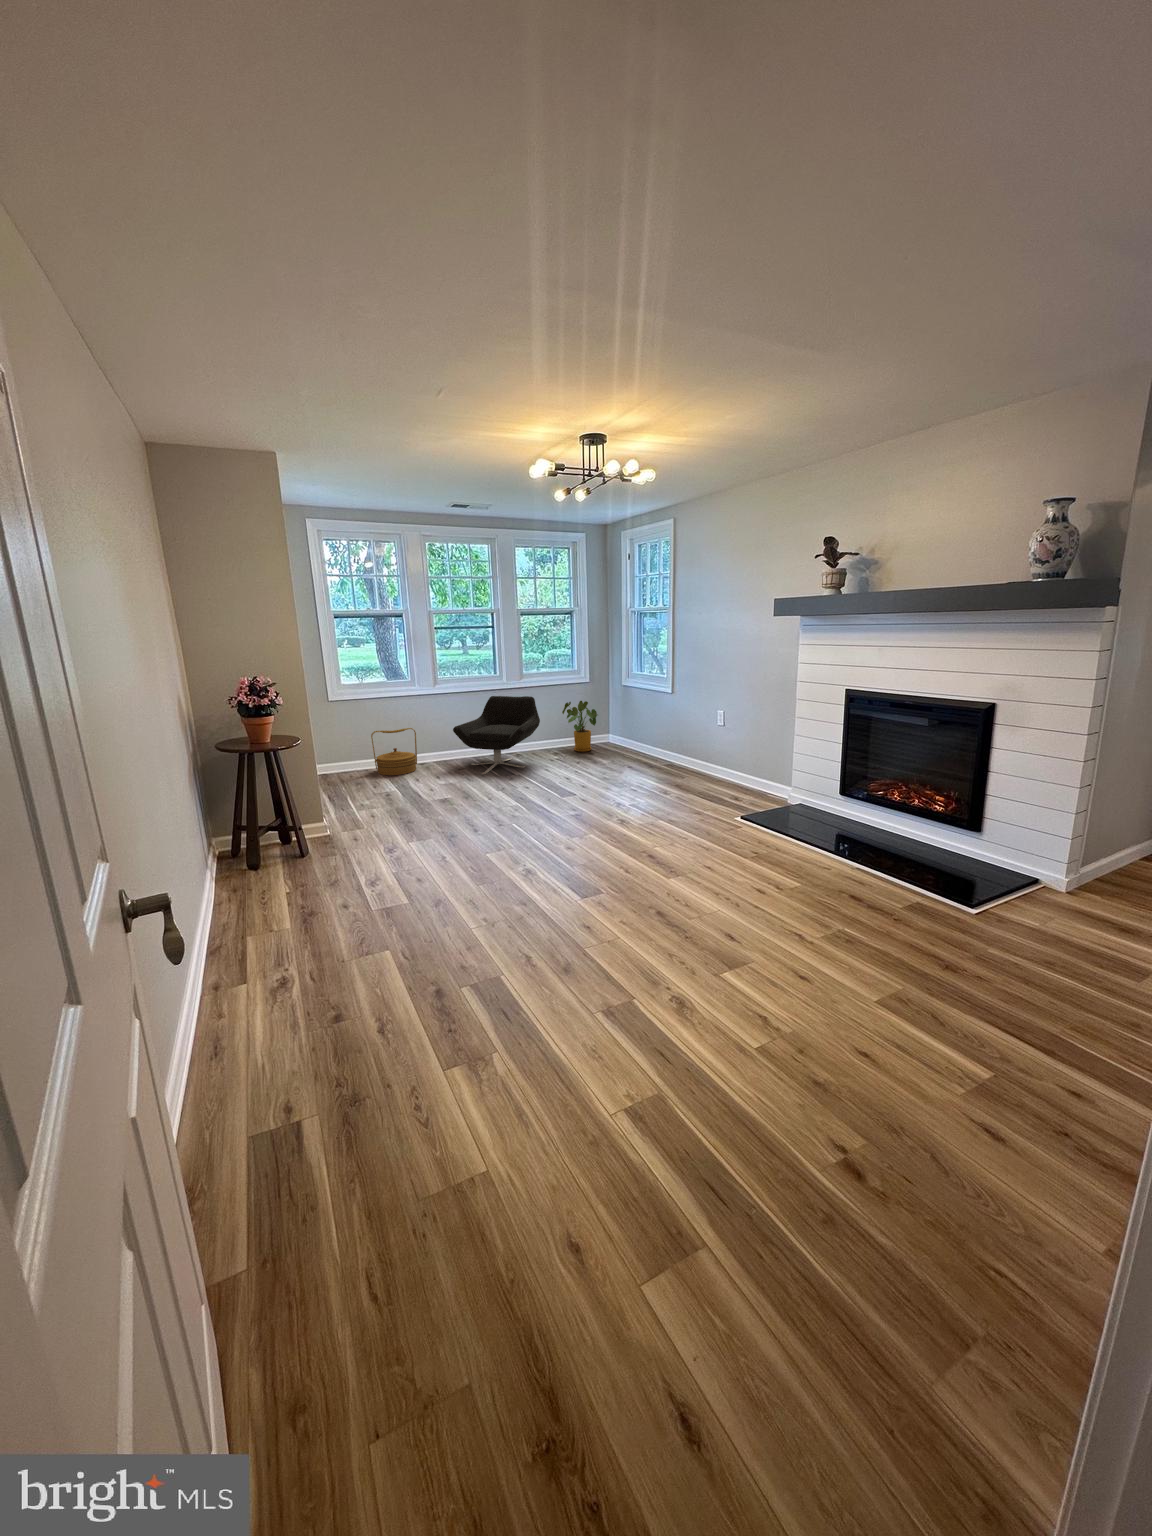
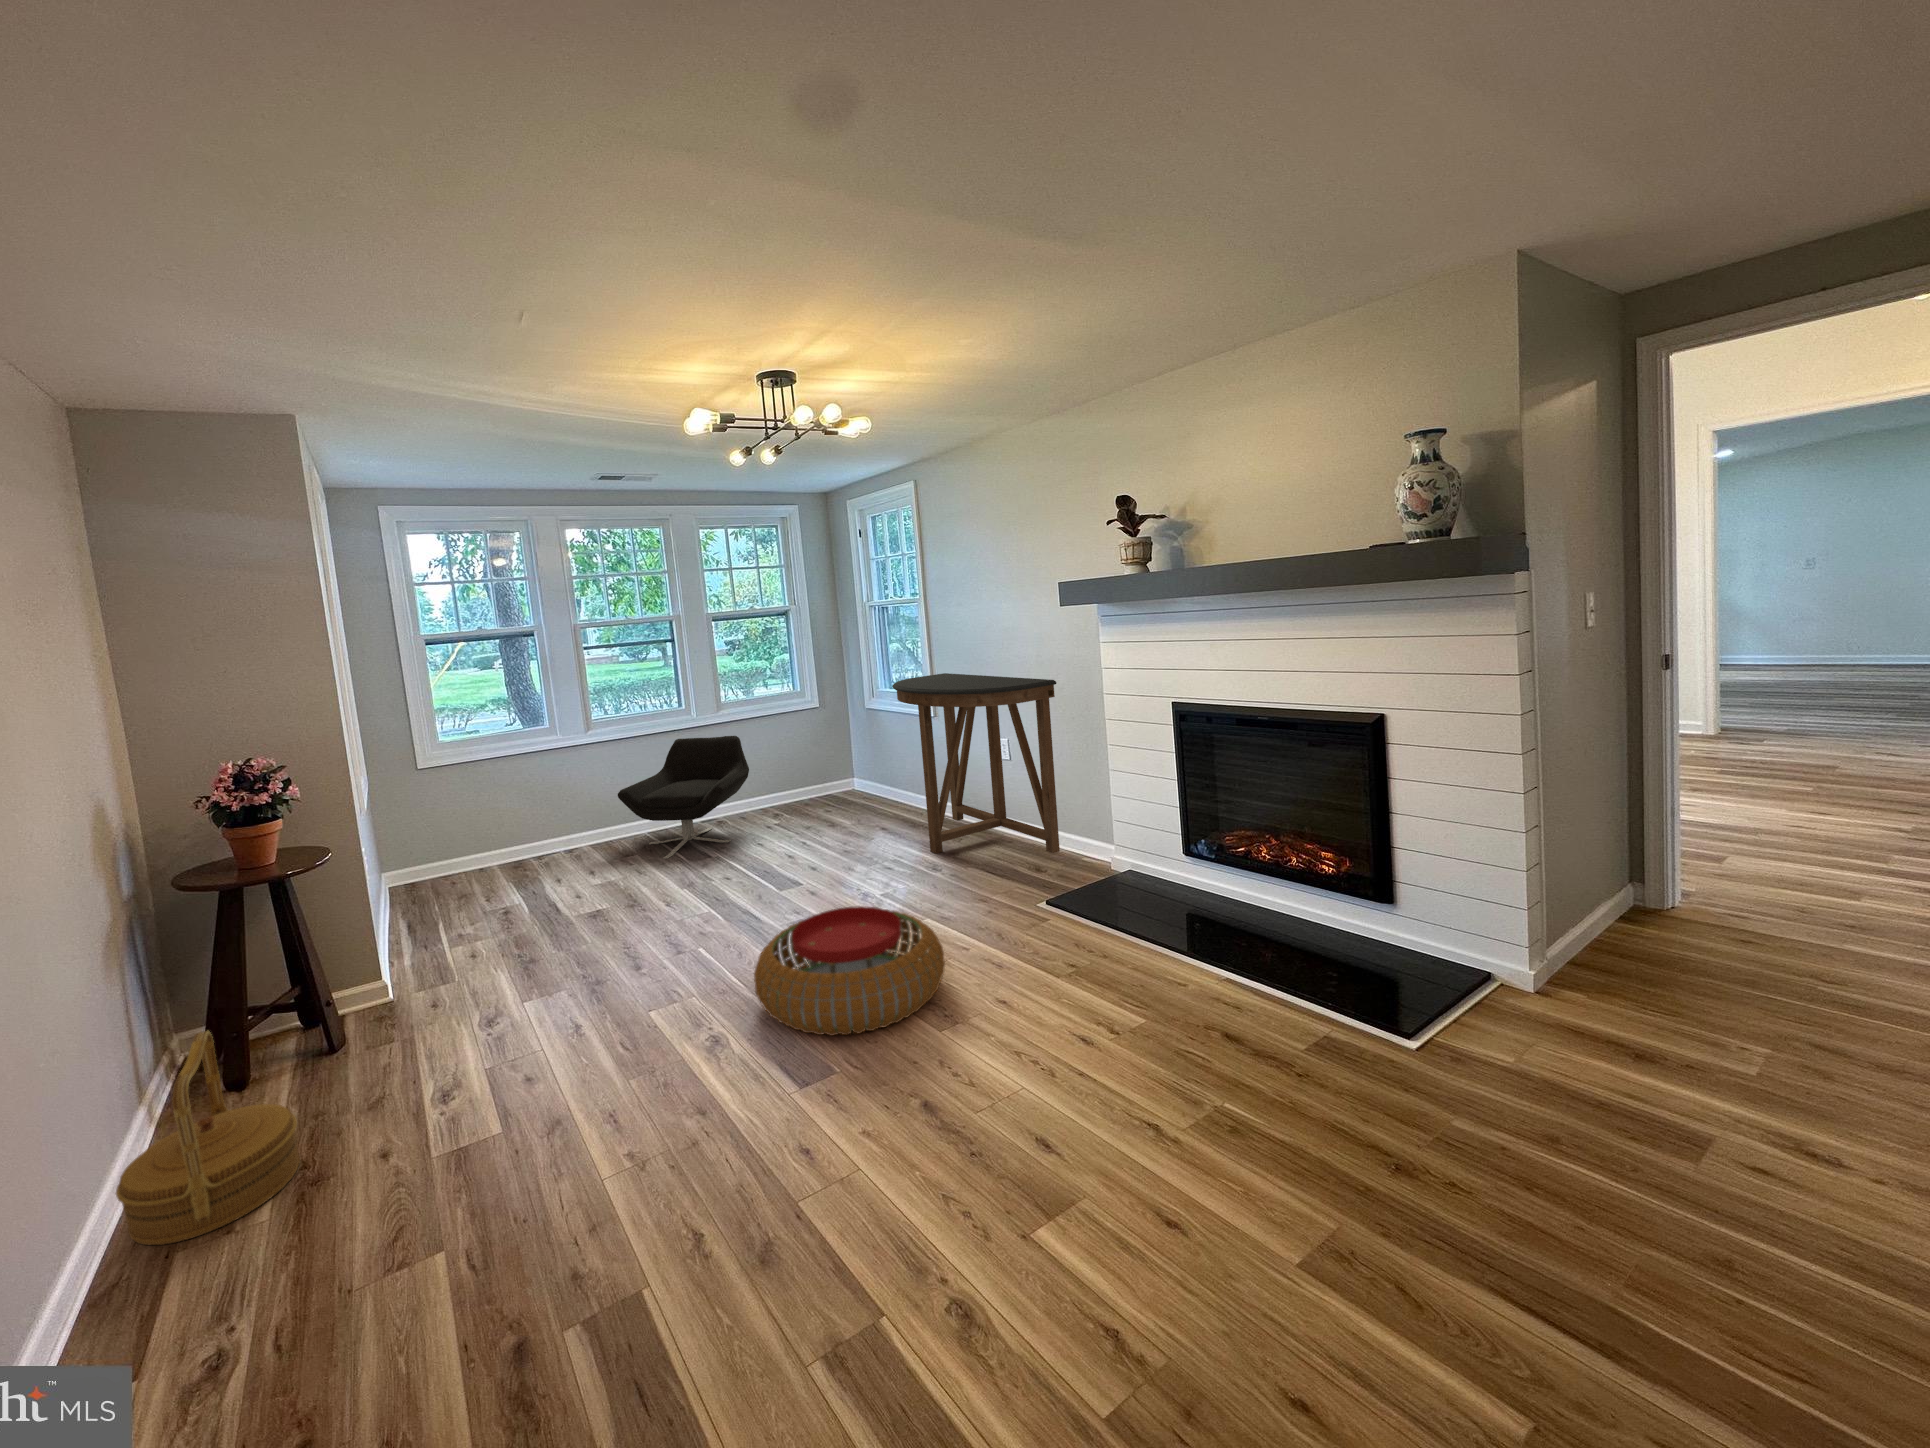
console table: none [646,662,764,791] -> present [892,673,1060,854]
house plant: present [562,701,597,752] -> none [783,734,837,808]
woven basket: present [371,728,417,775] -> present [116,1031,300,1245]
pouf: none [552,805,673,876] -> present [754,906,945,1035]

